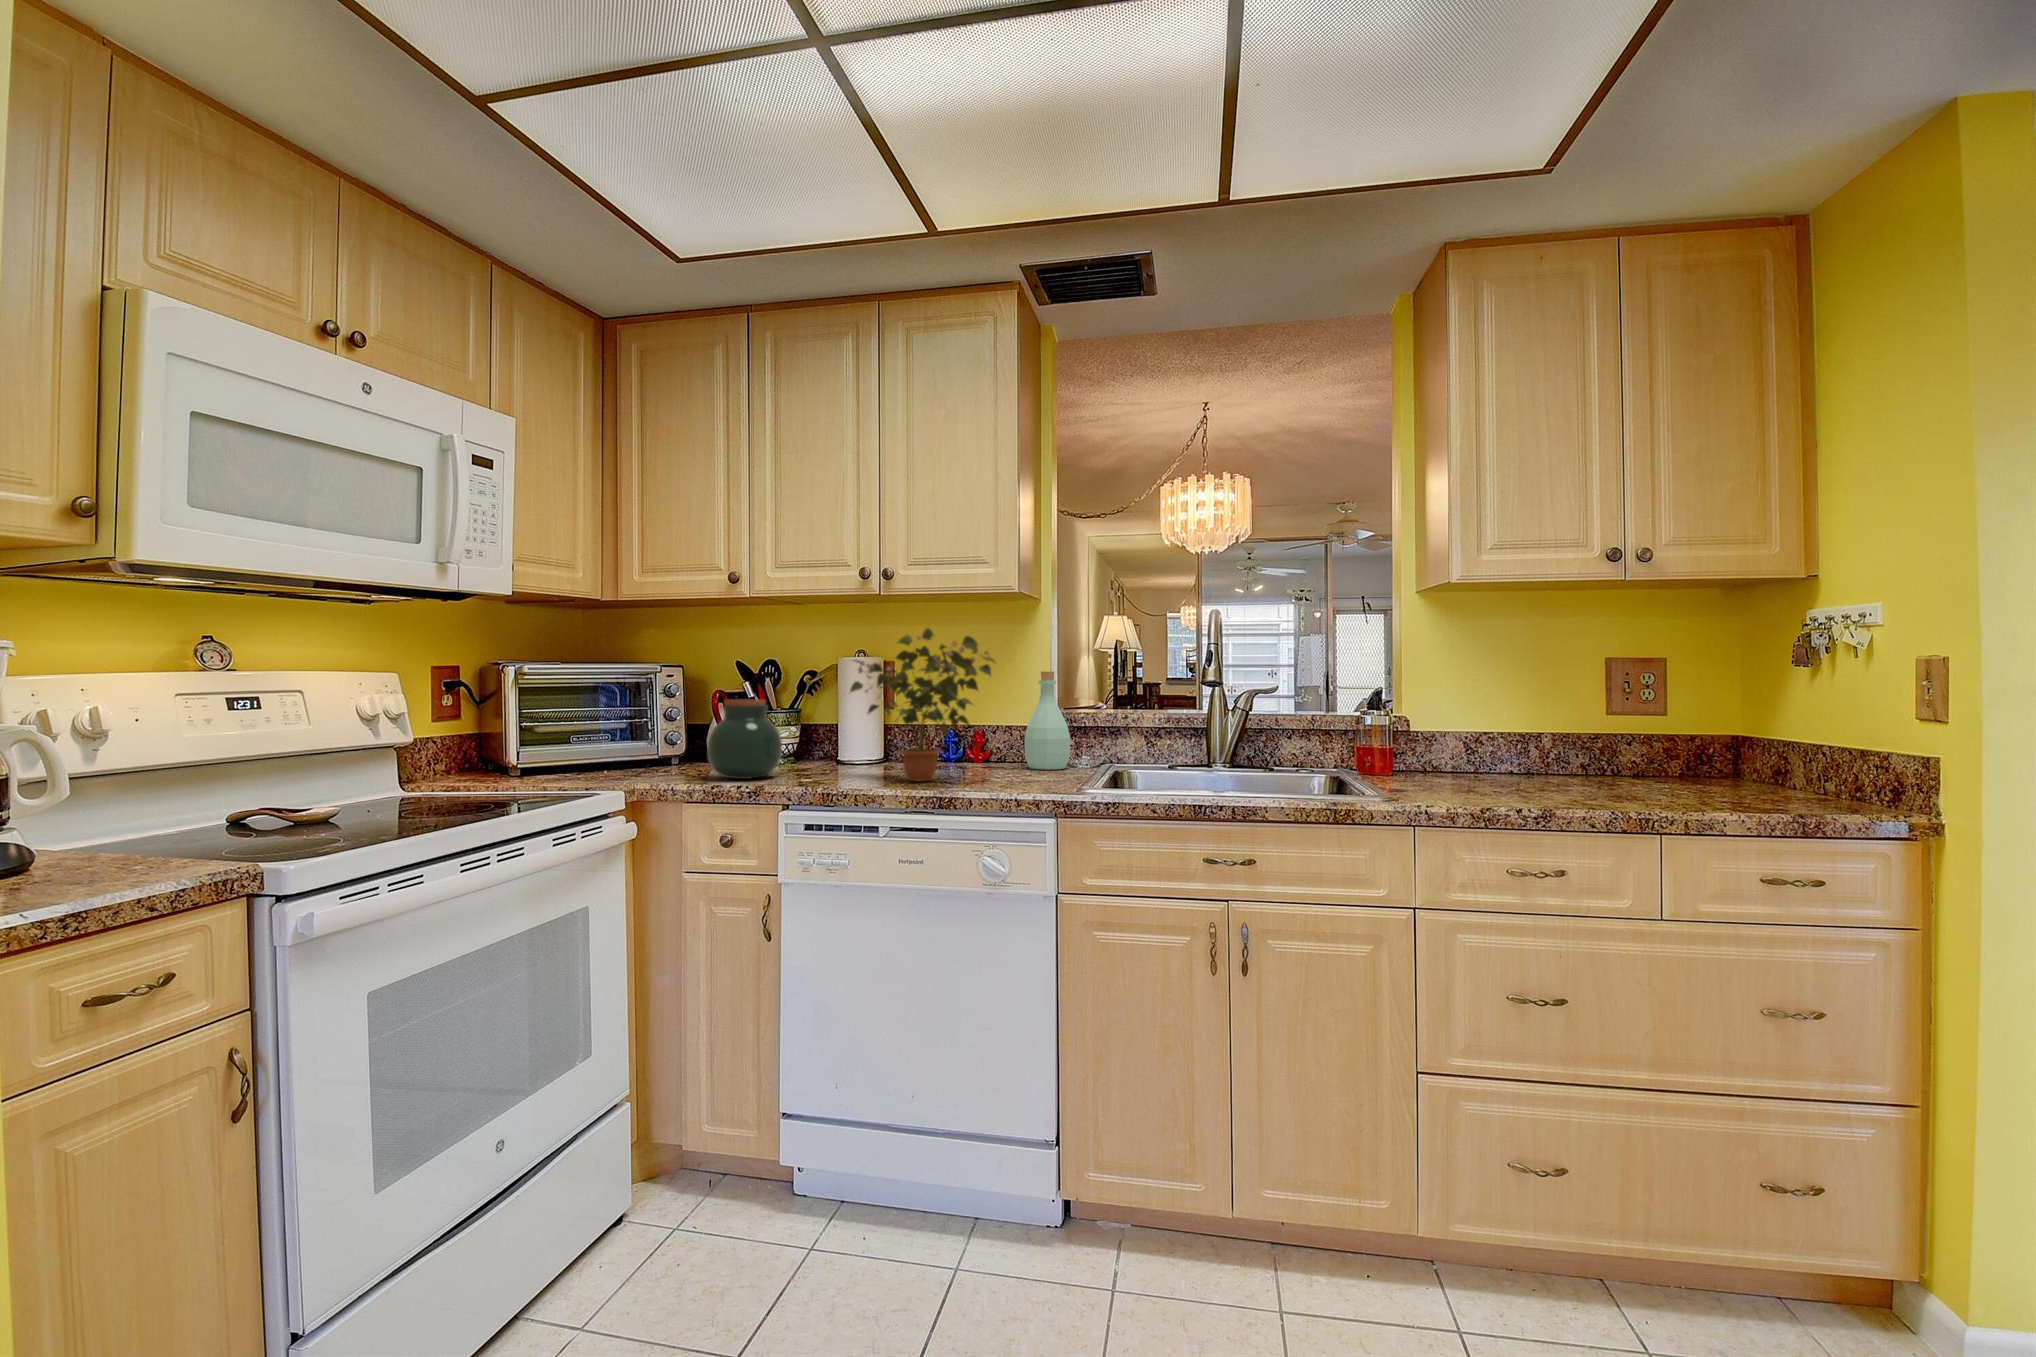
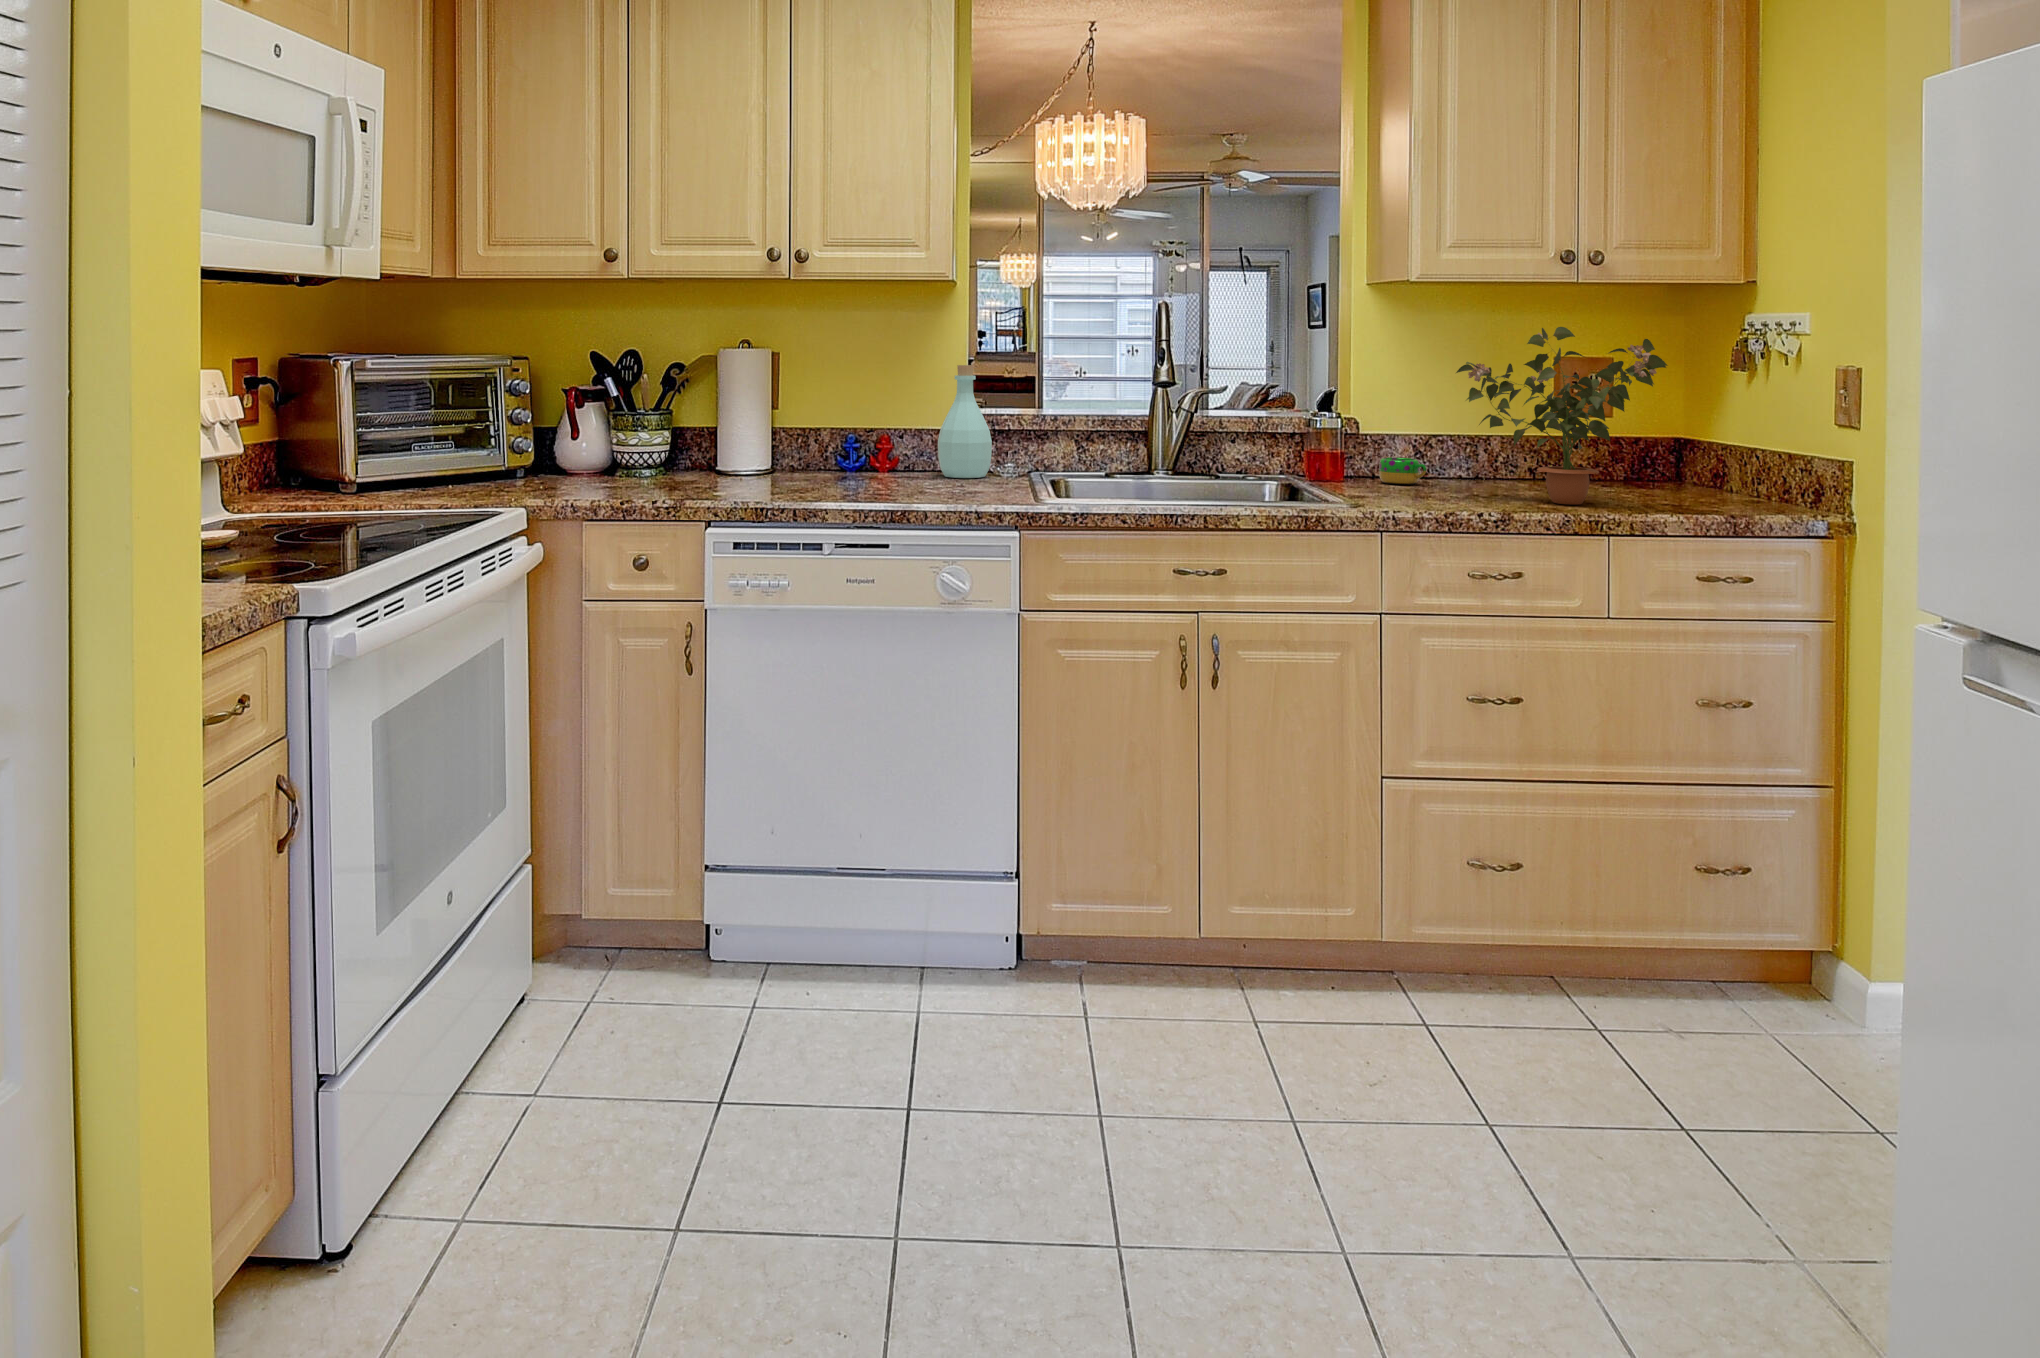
potted plant: present [850,629,994,781] -> present [1456,327,1667,504]
jar: present [708,700,782,779] -> none [593,400,679,493]
mug: none [1429,754,1474,779] -> present [1379,458,1426,485]

